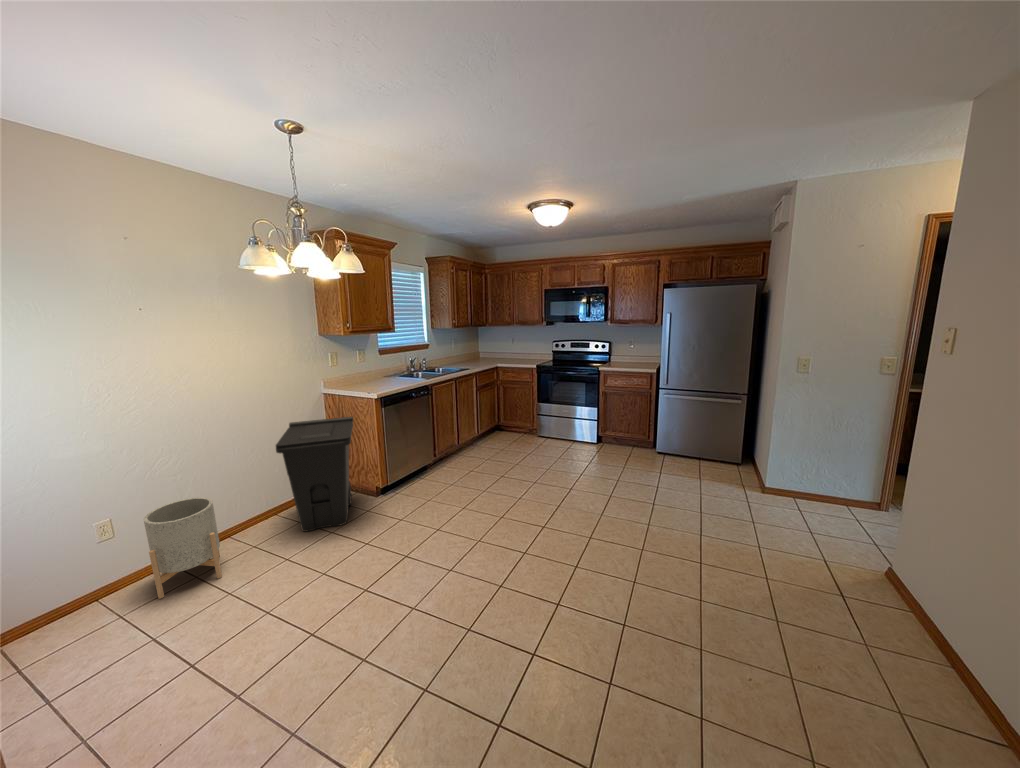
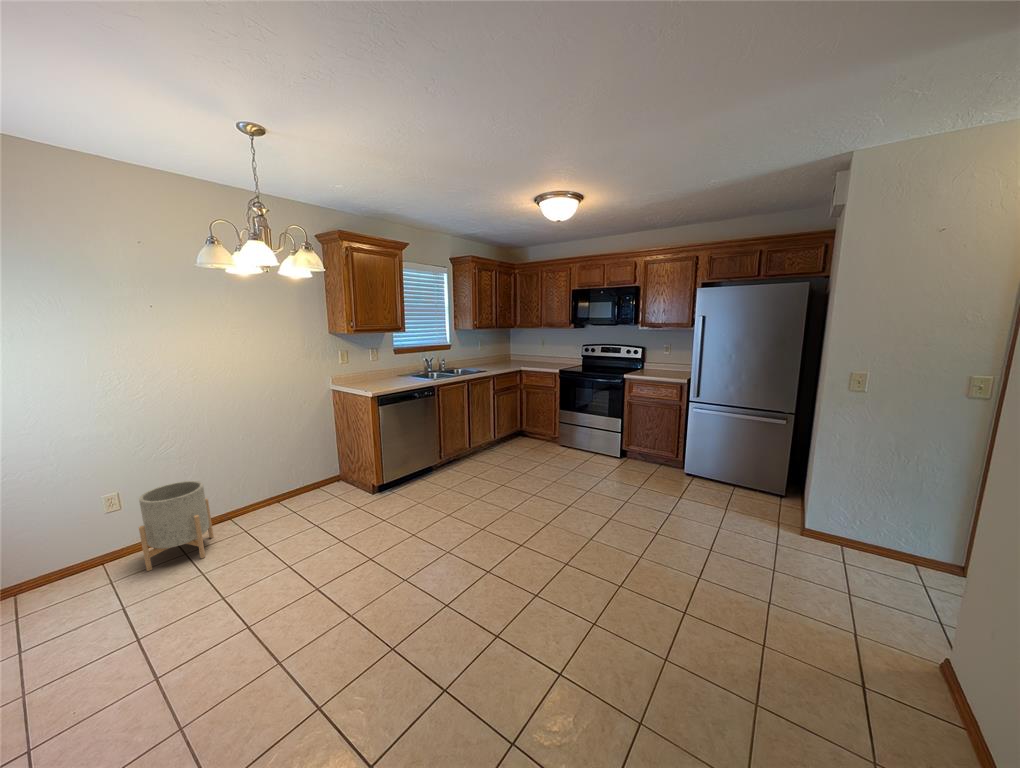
trash can: present [276,417,353,532] -> none [267,414,354,522]

